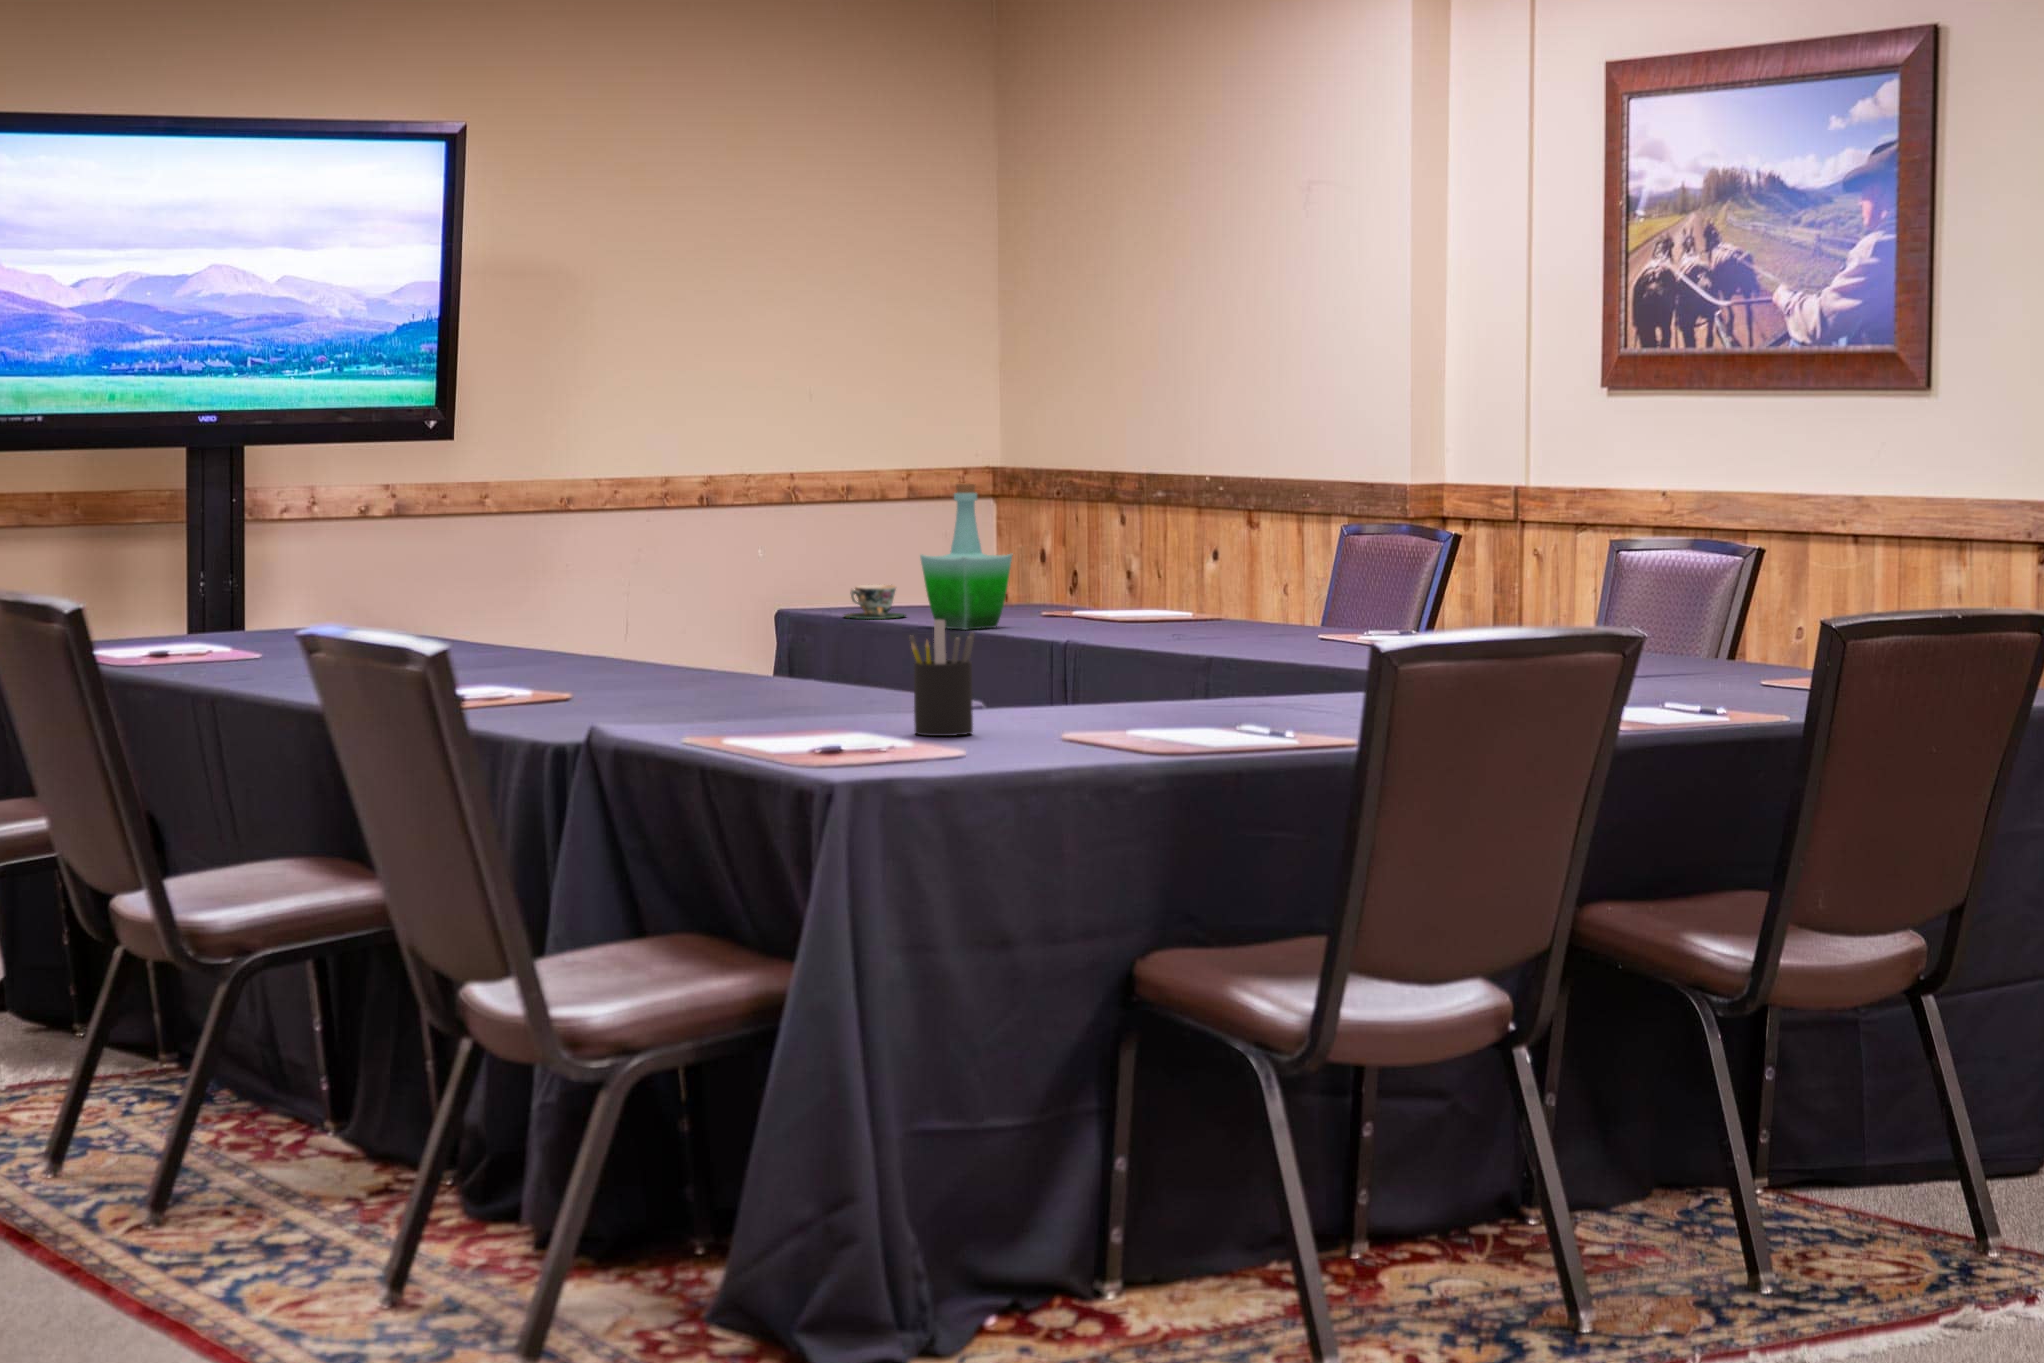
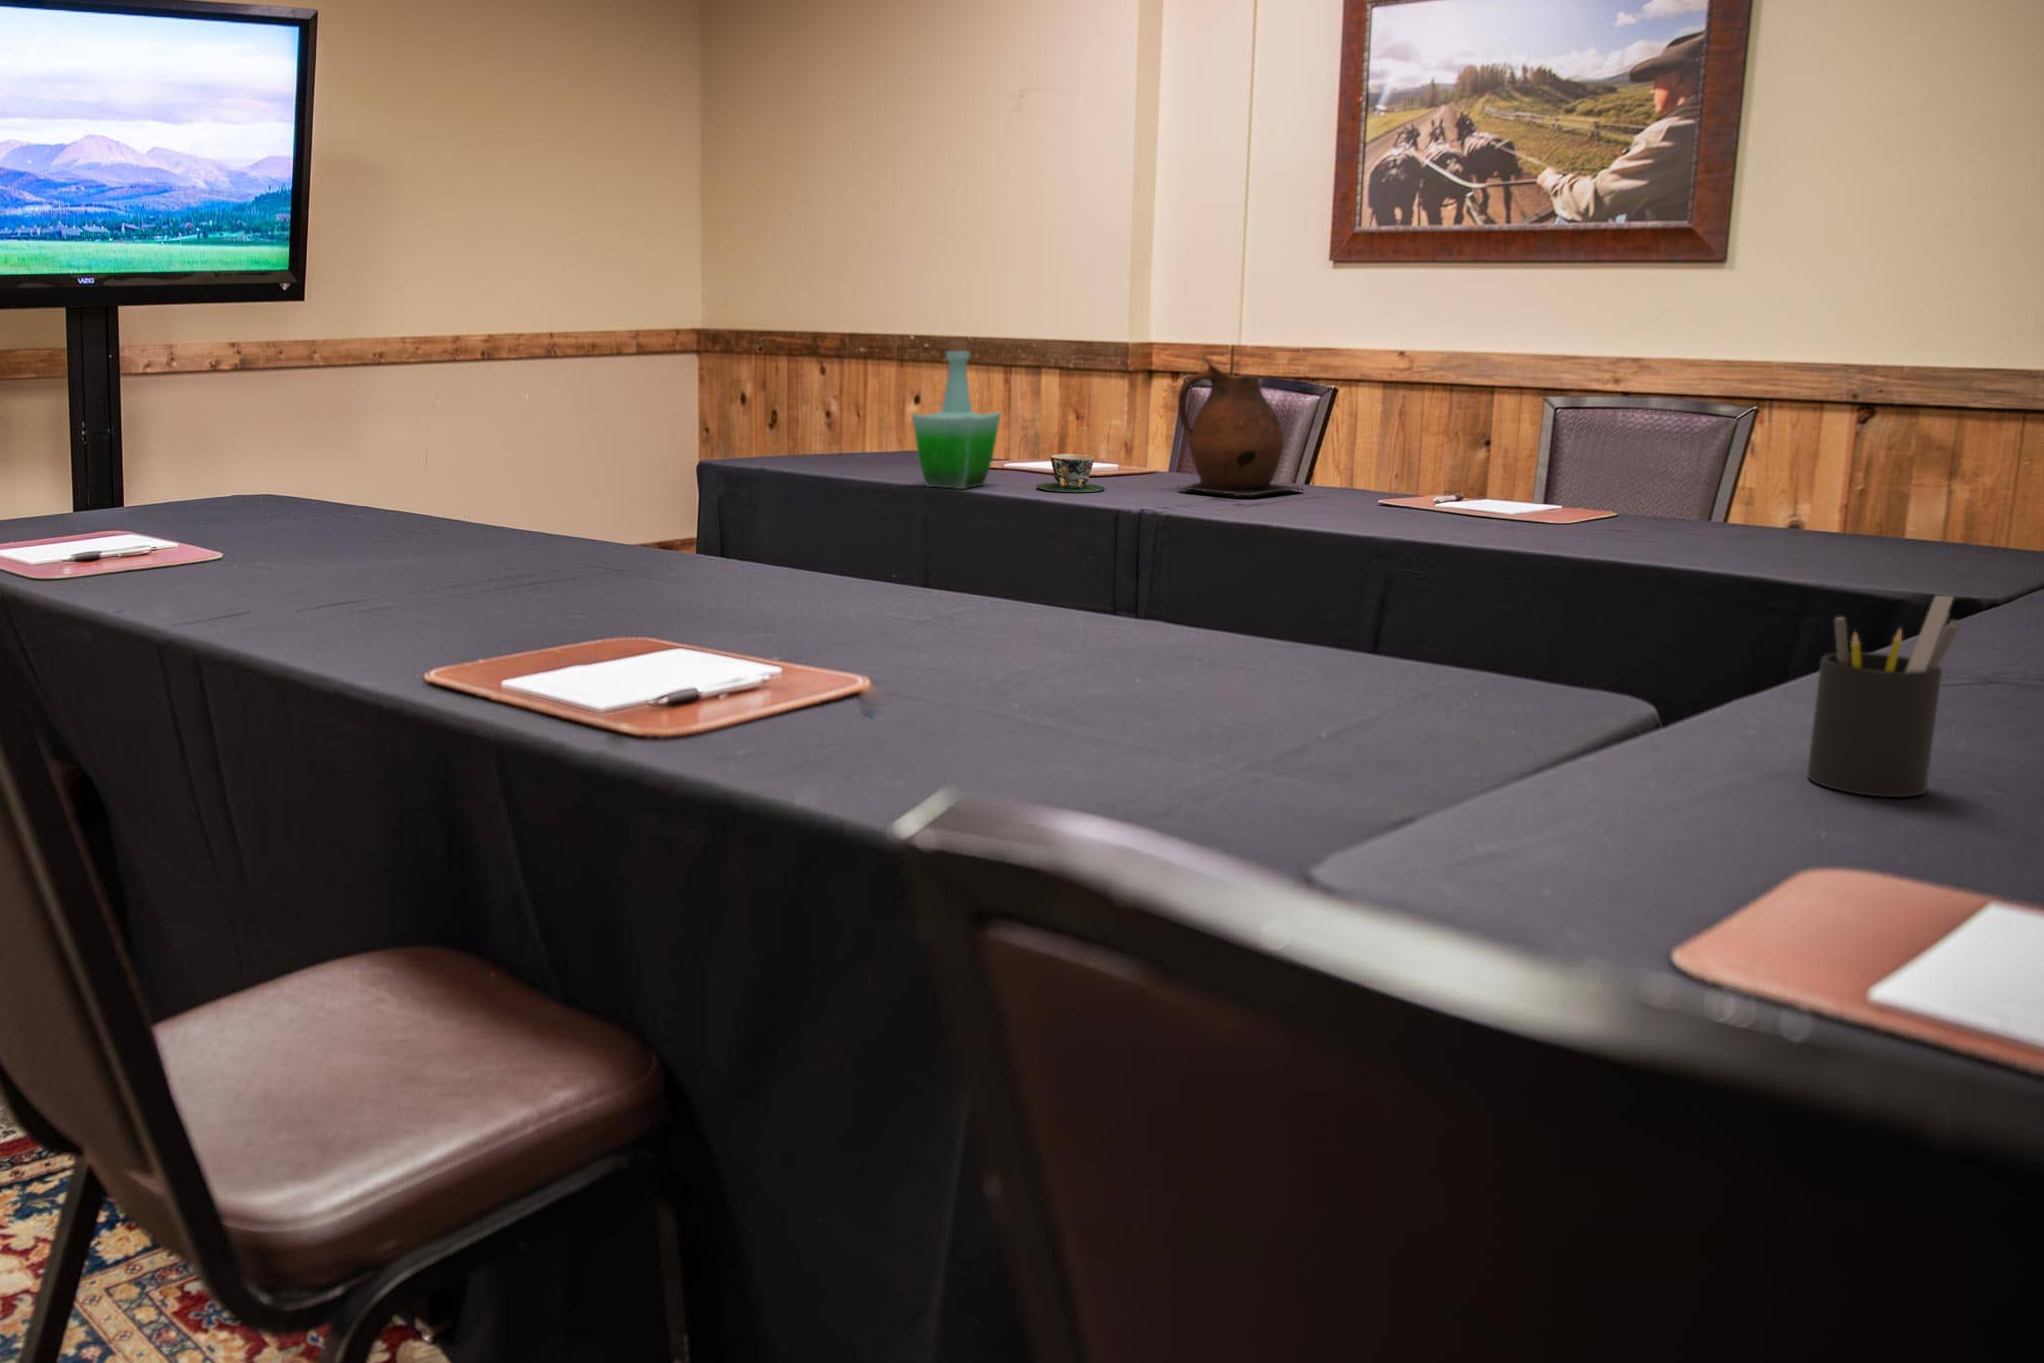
ceramic pitcher: none [1170,500,1296,637] -> present [1178,359,1300,496]
teacup: present [844,584,905,619] -> present [1036,454,1105,492]

